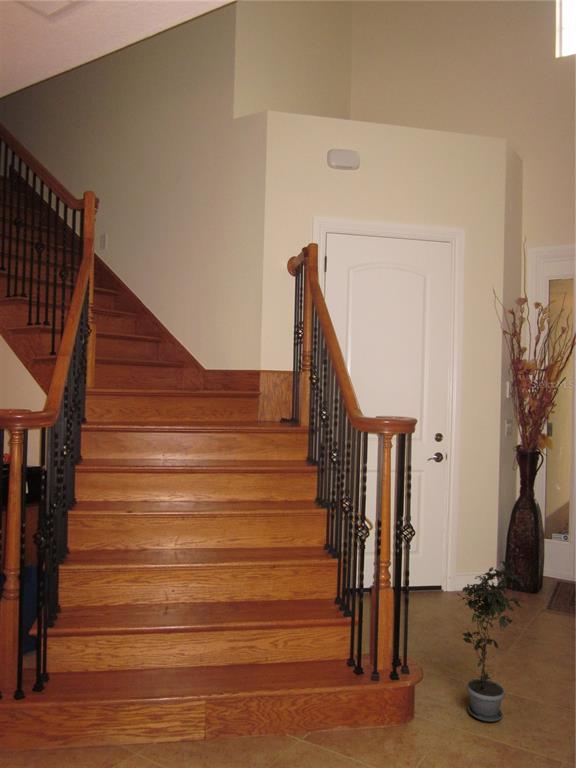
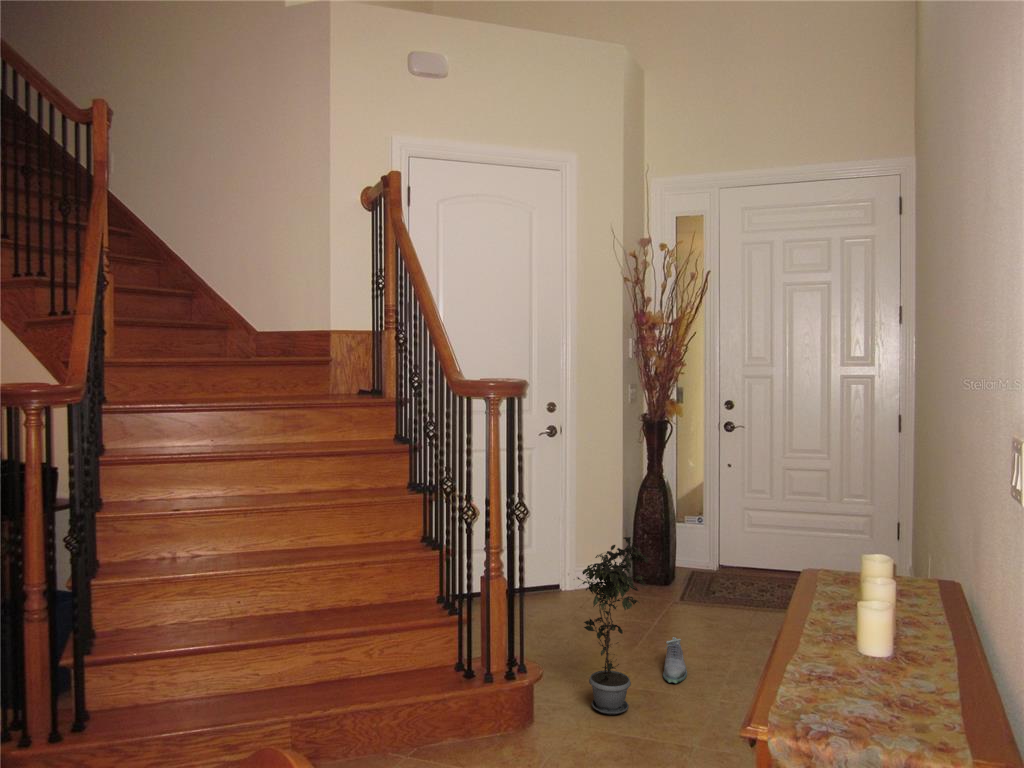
shoe: none [534,651,558,696] -> present [663,637,687,683]

